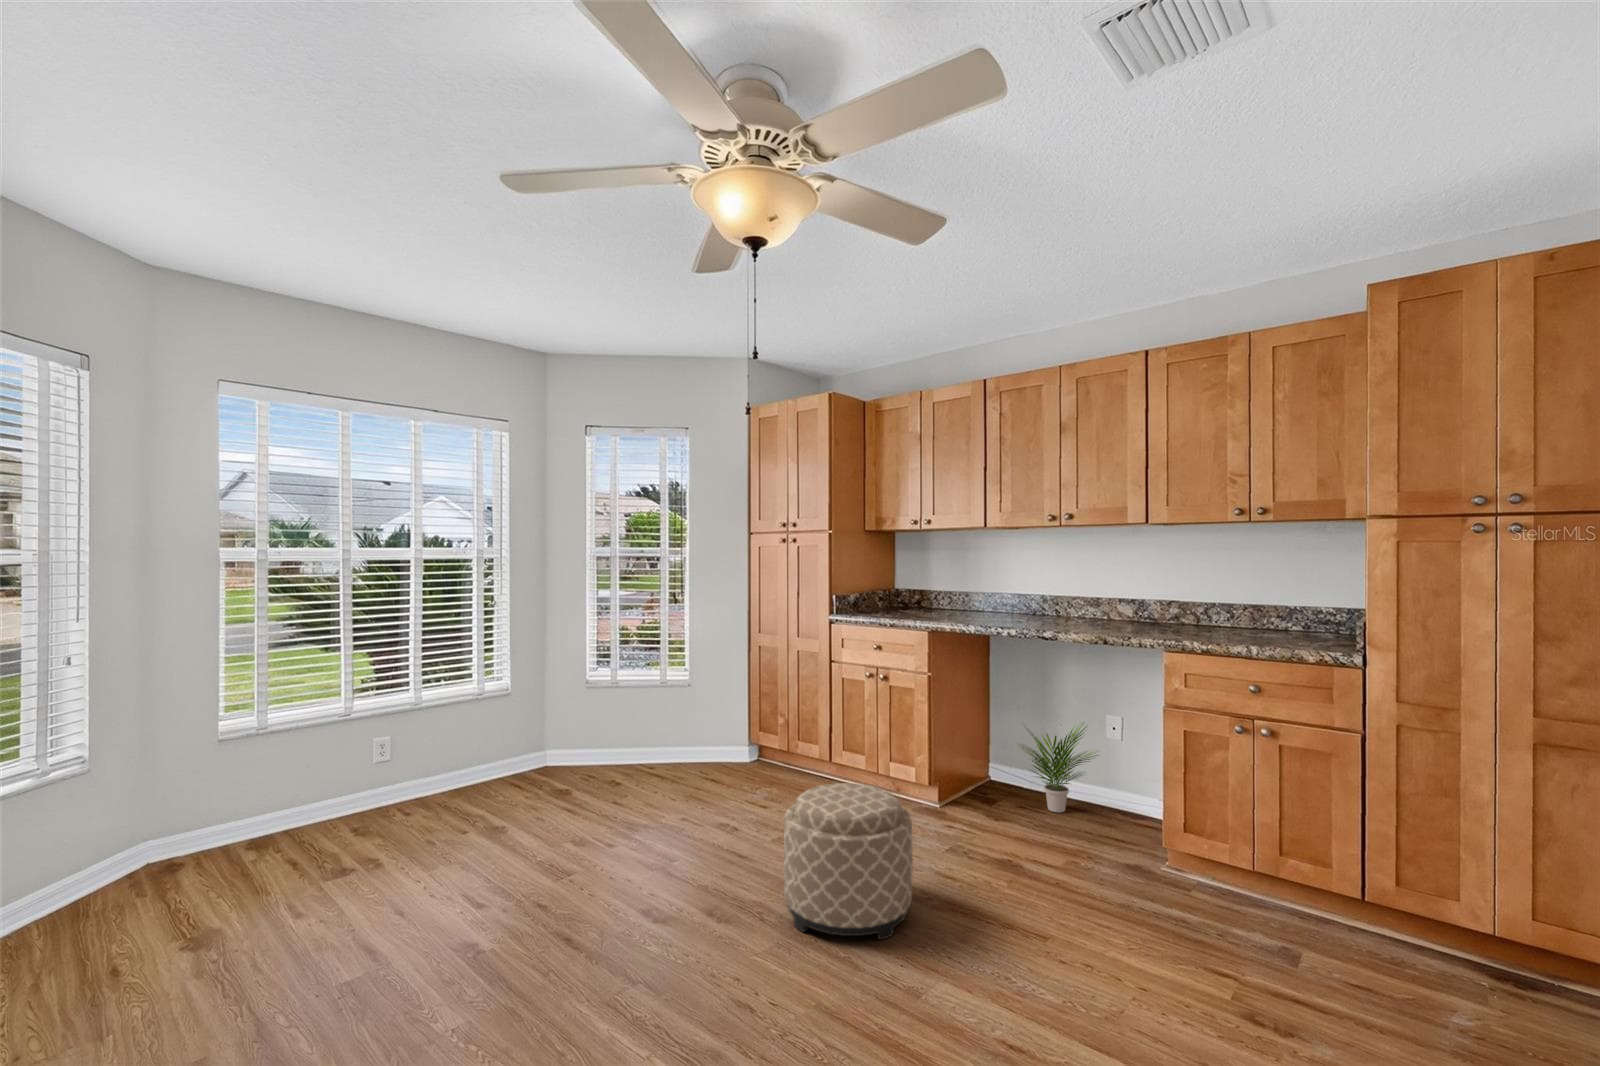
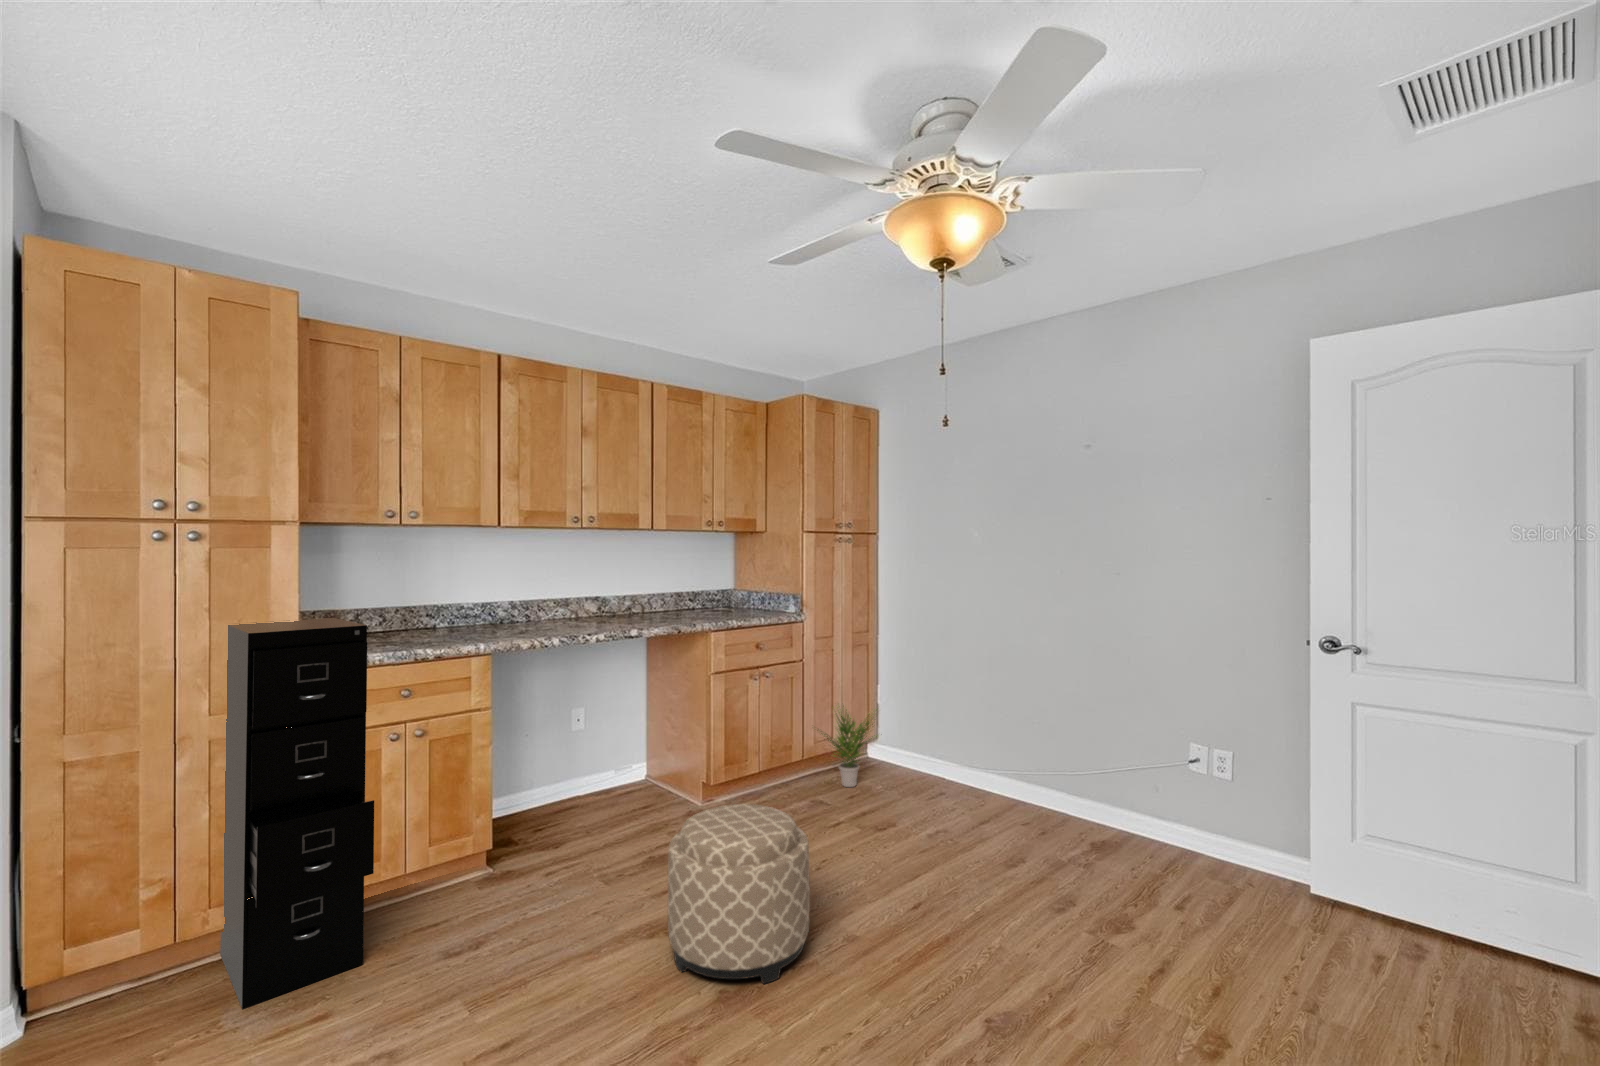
filing cabinet: none [747,589,851,799] -> present [220,618,374,1009]
potted plant: present [1021,723,1098,813] -> present [817,706,877,787]

